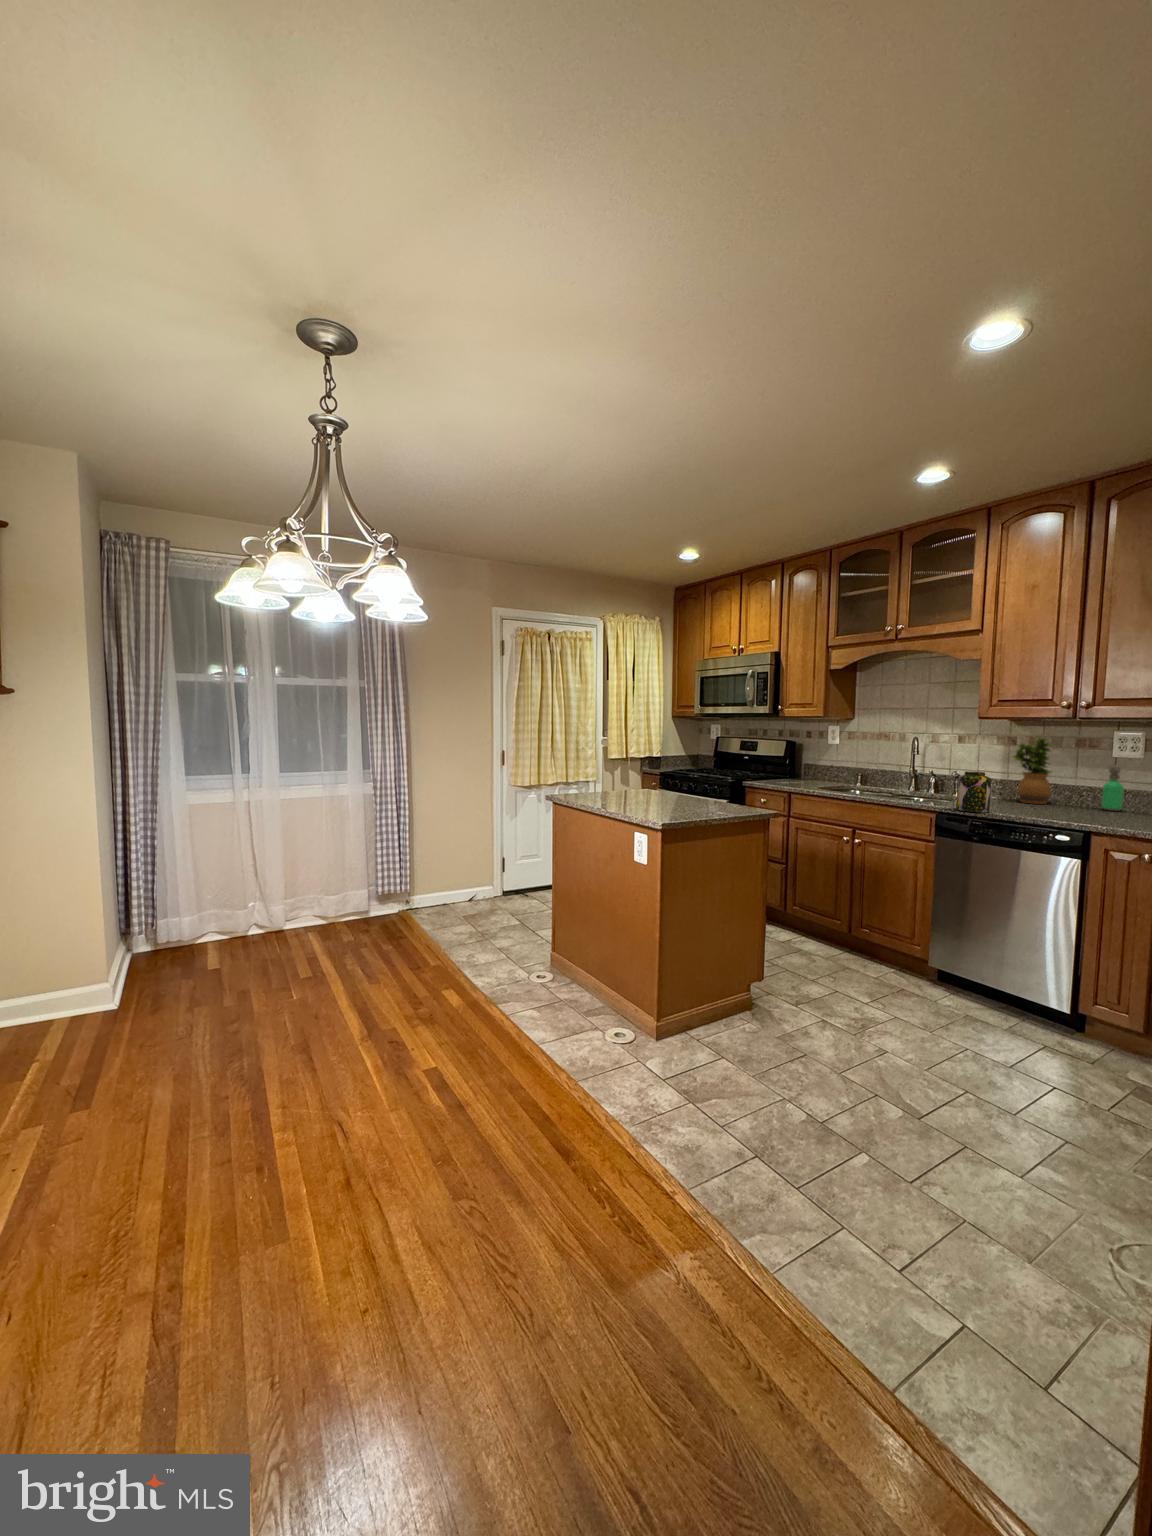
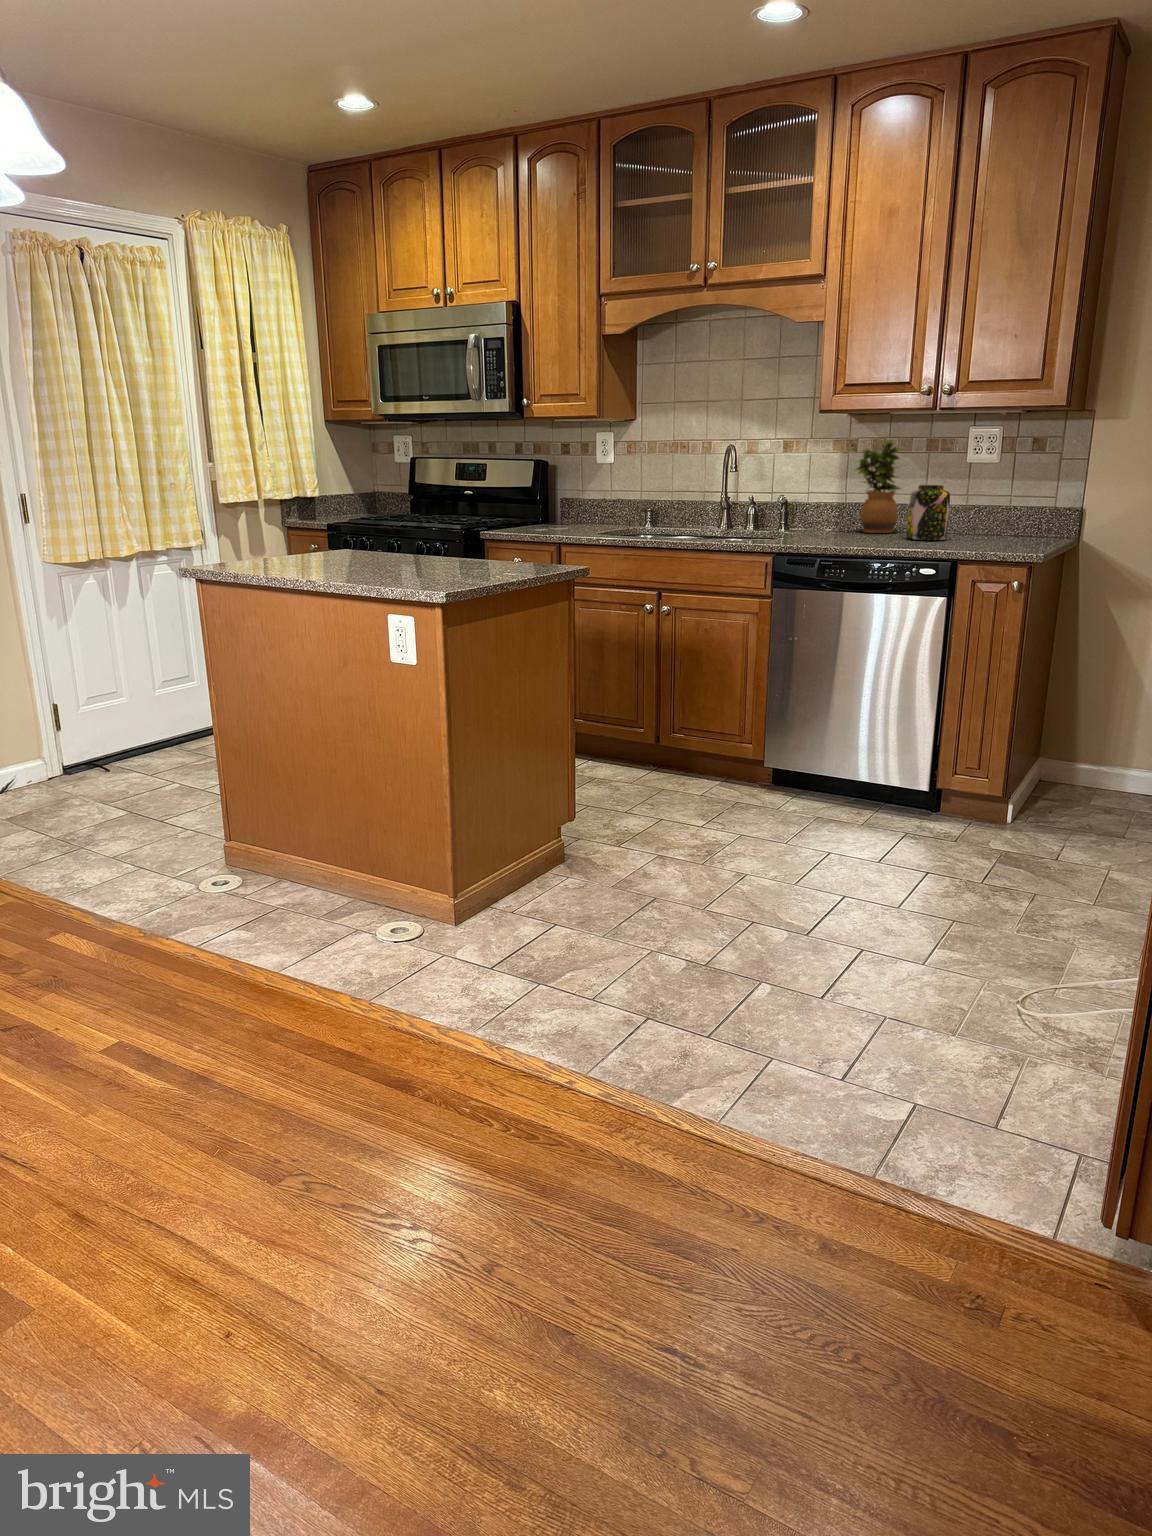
soap dispenser: present [1102,765,1124,811] -> none [953,475,976,535]
jar: present [956,772,991,812] -> present [907,485,950,540]

